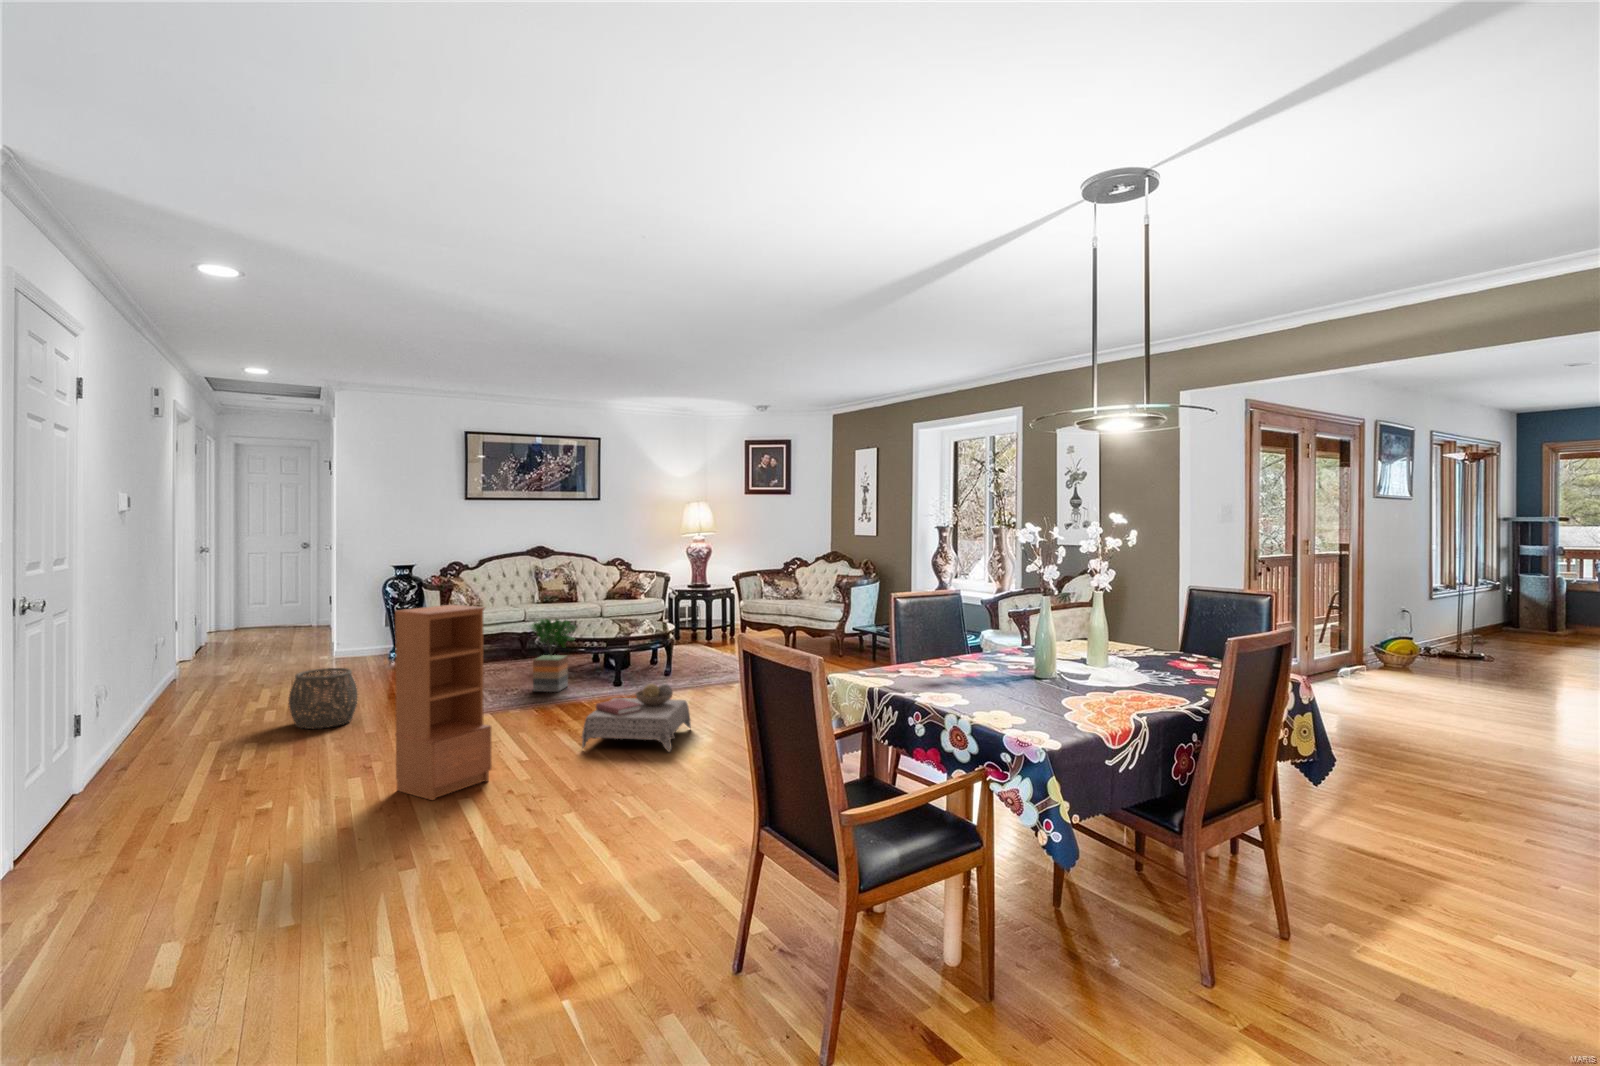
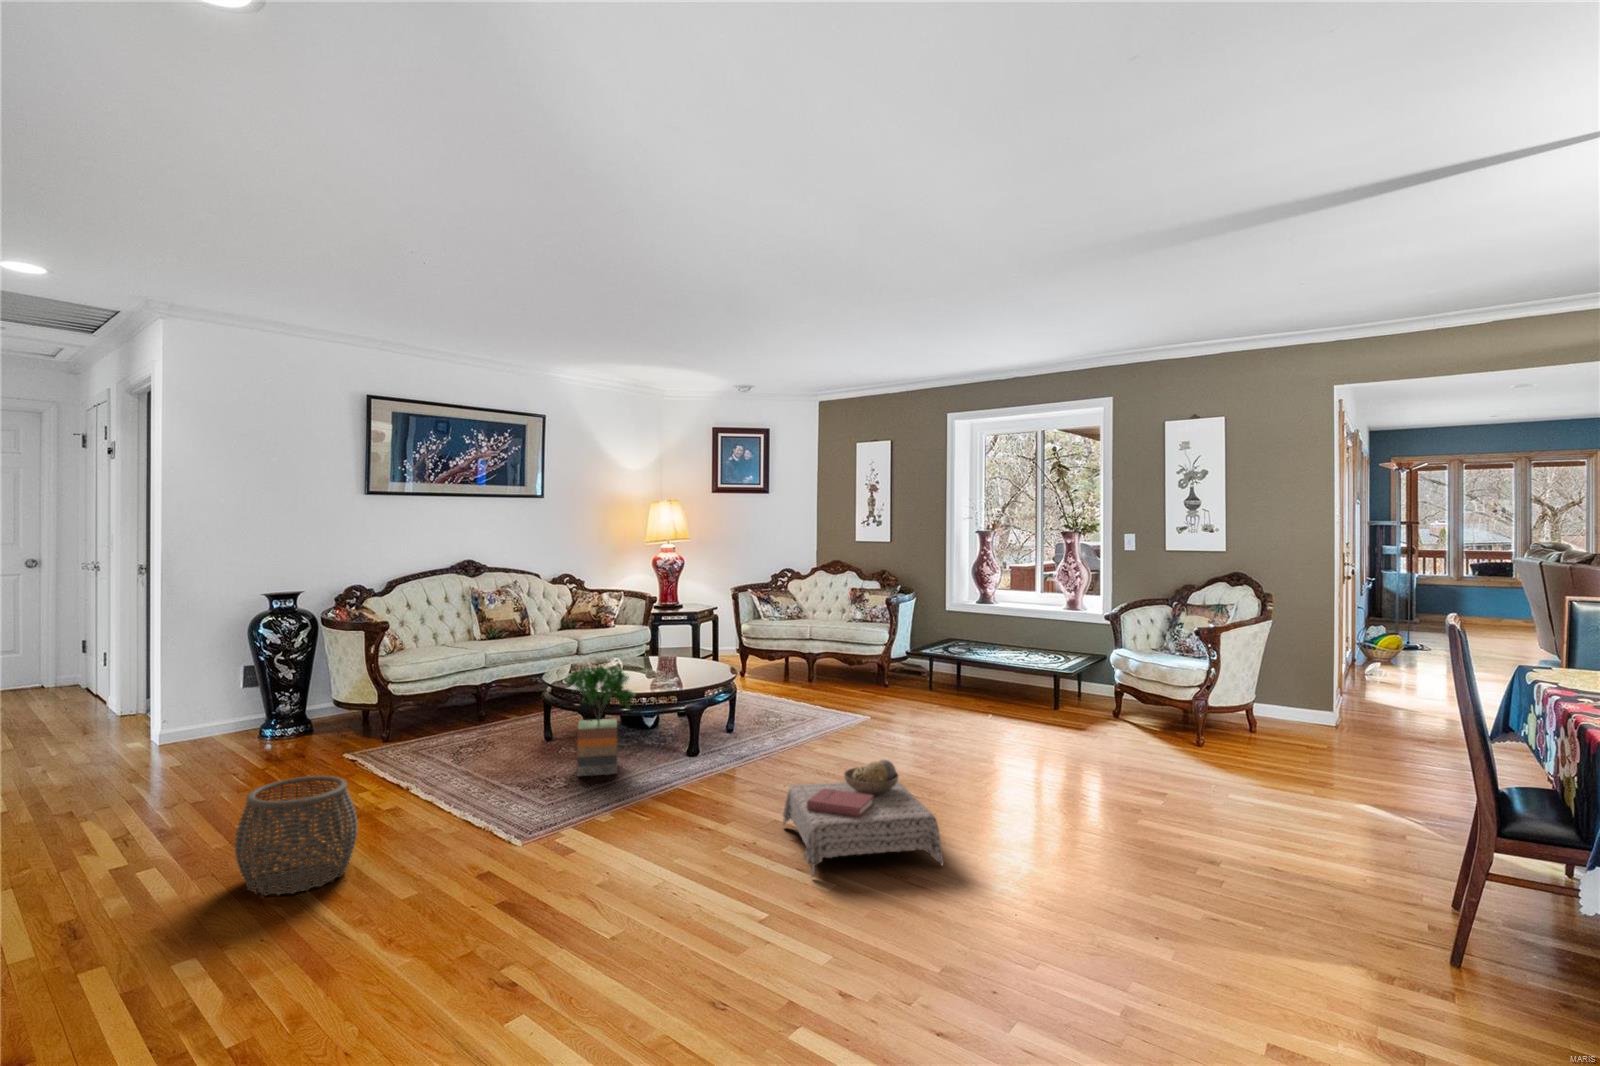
bookcase: present [395,604,491,800] -> none [627,664,768,1034]

